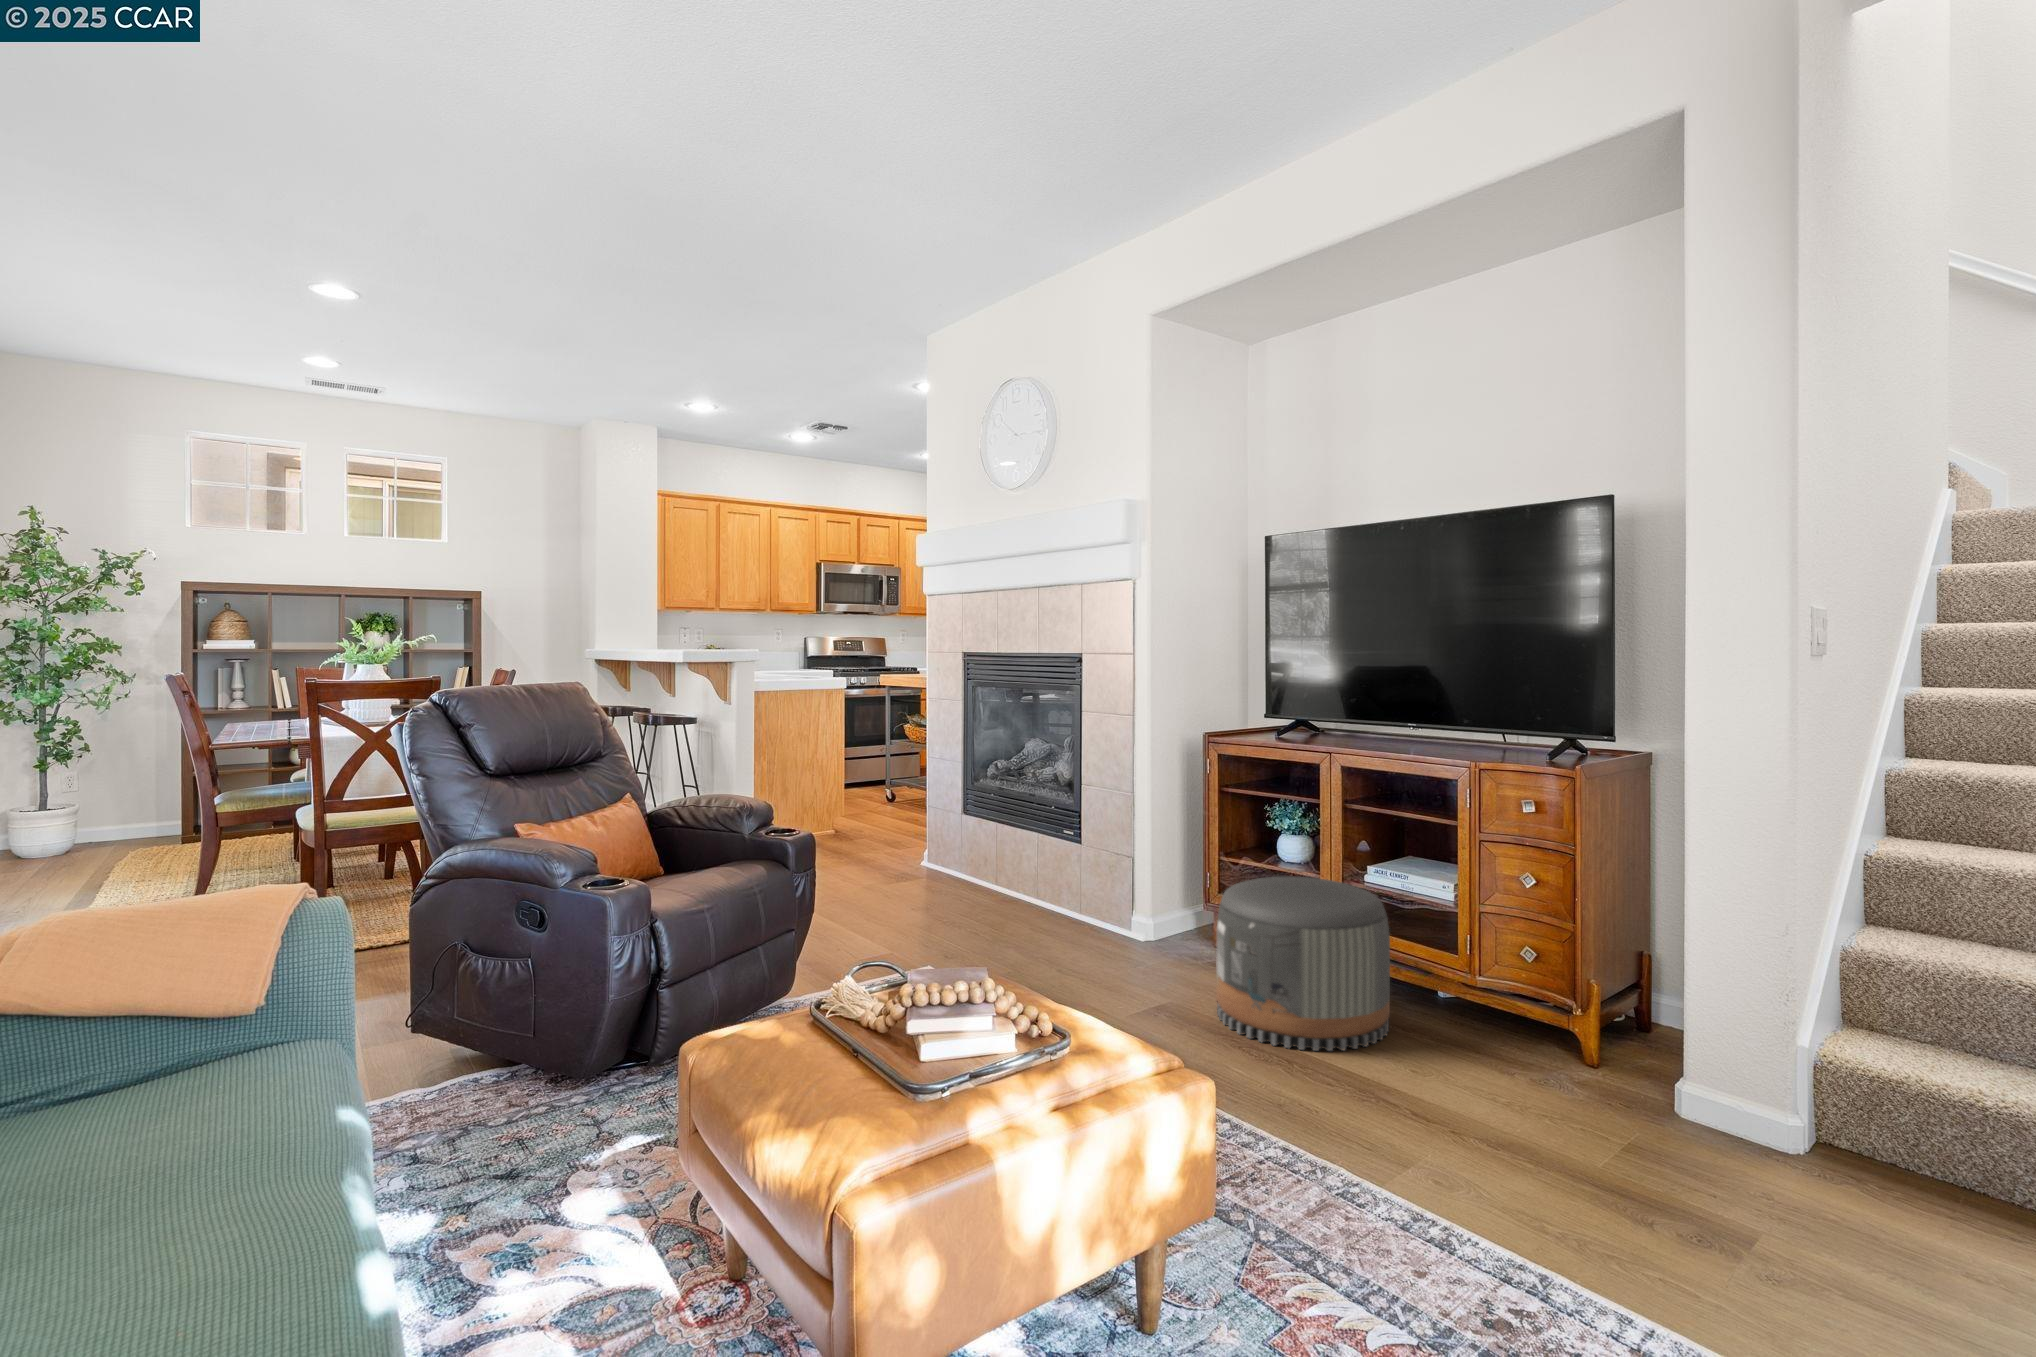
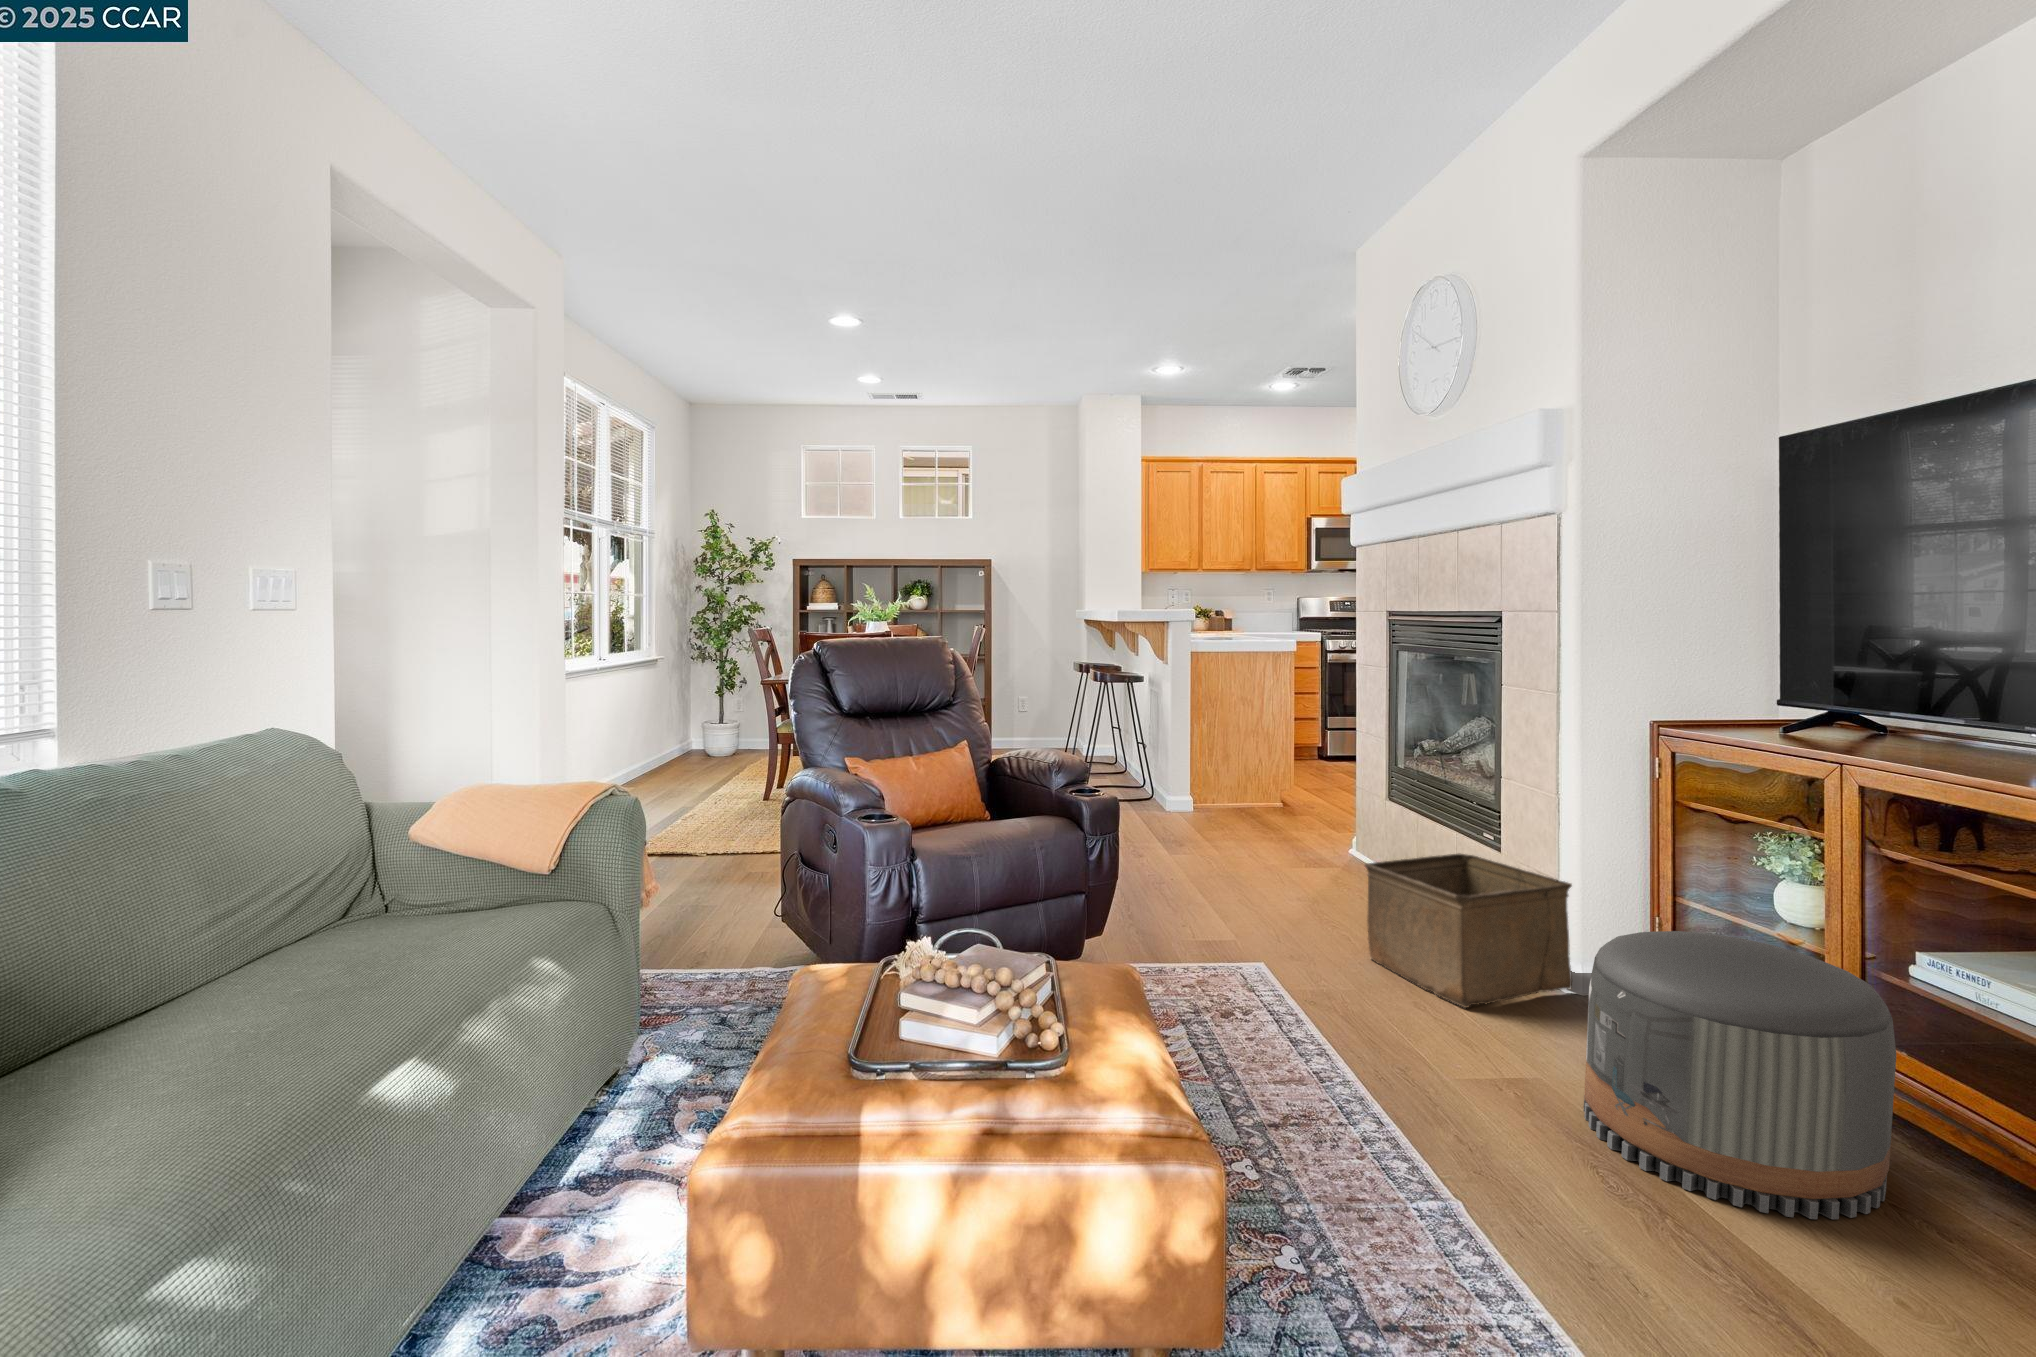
storage bin: none [1008,851,1160,971] -> present [1365,854,1572,1008]

